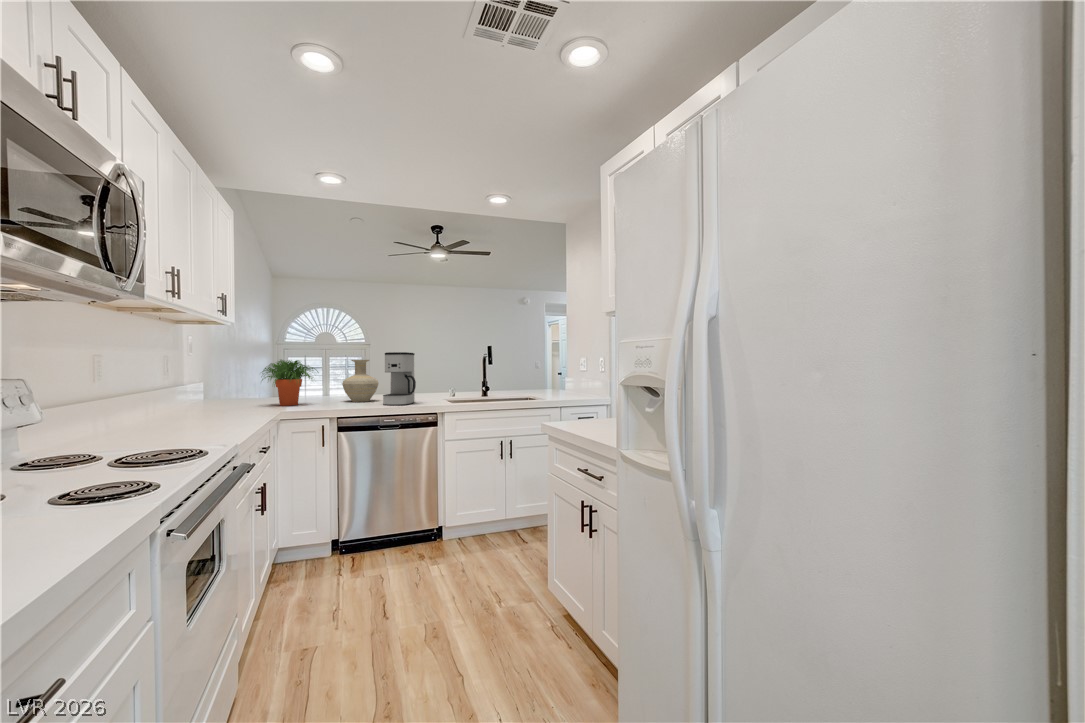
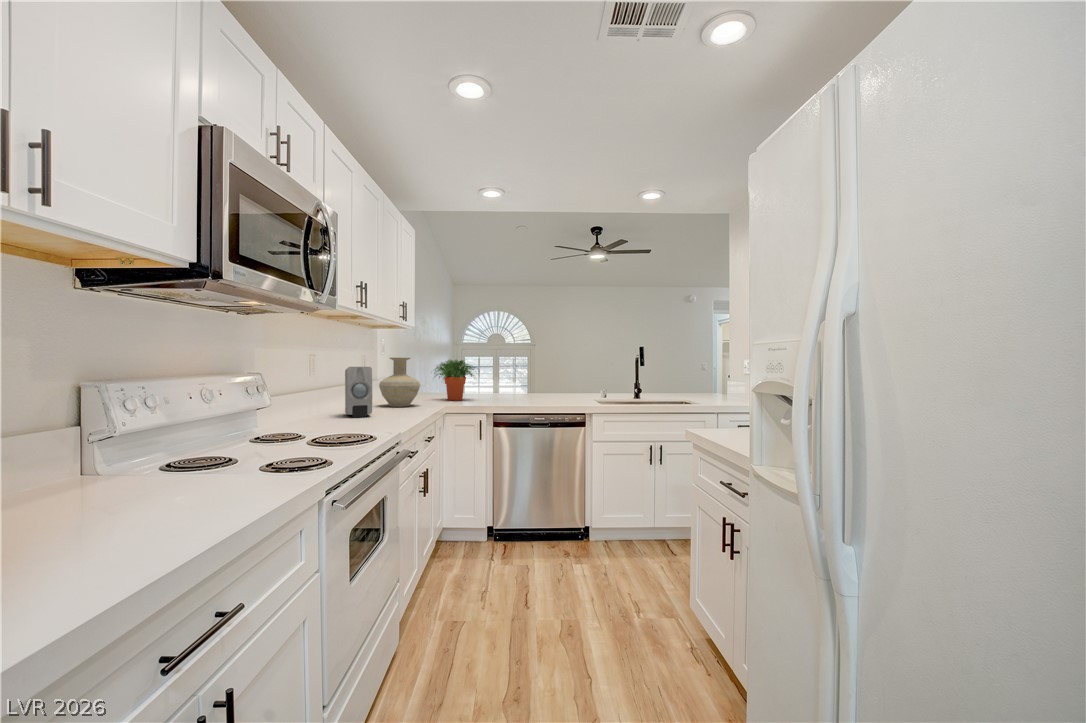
coffee maker: present [383,352,416,405] -> none [534,353,564,405]
vase: present [342,360,378,402] -> present [379,358,420,407]
soap dispenser: none [146,369,188,431] -> present [345,367,372,417]

